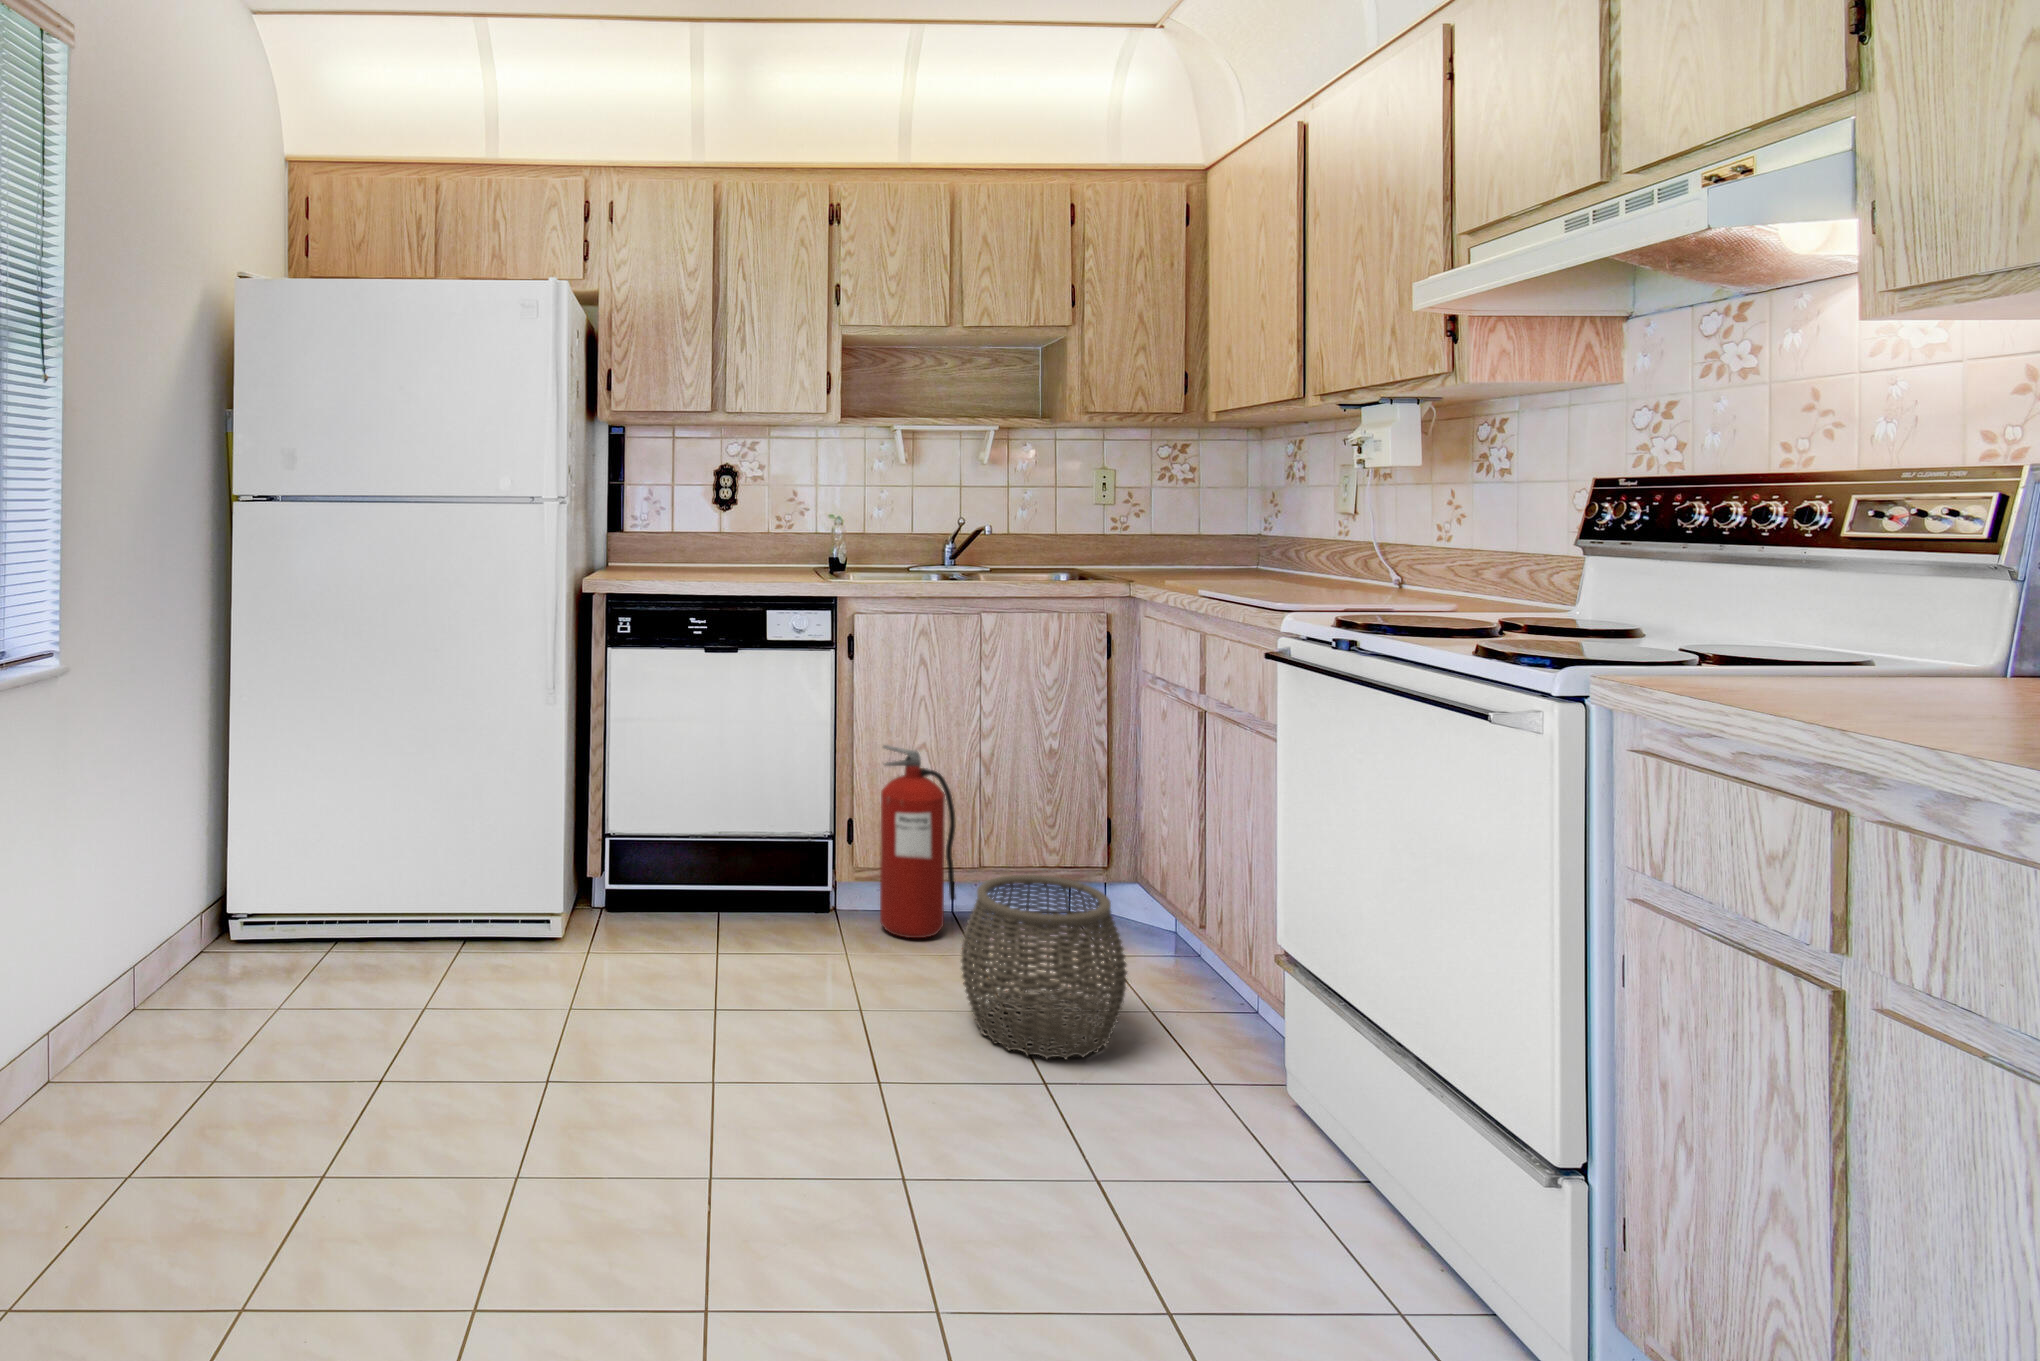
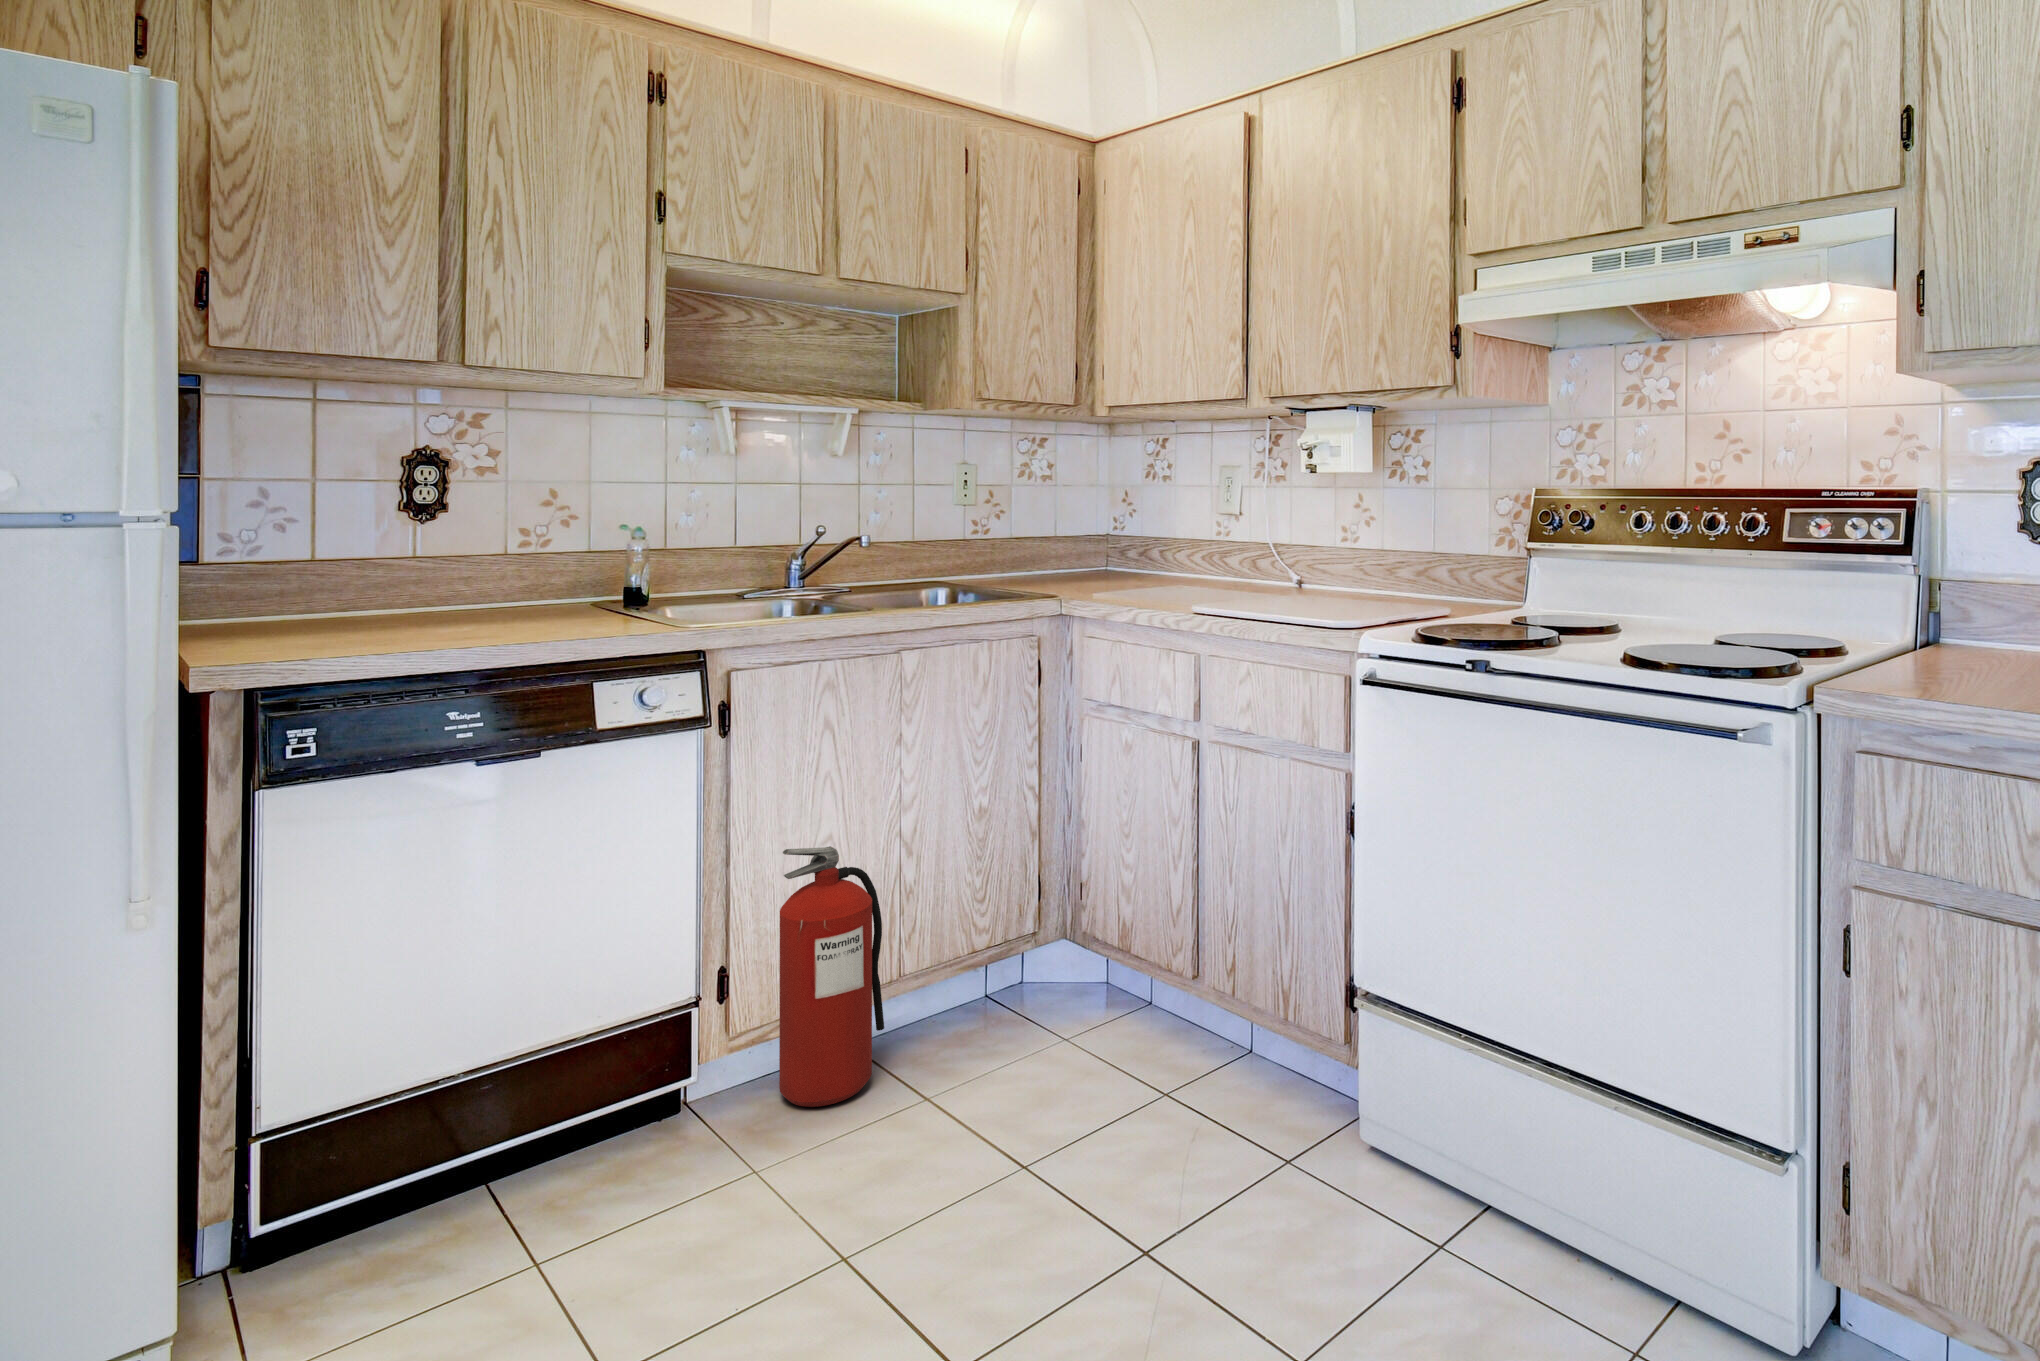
woven basket: present [961,875,1127,1059] -> none [993,967,1194,1213]

